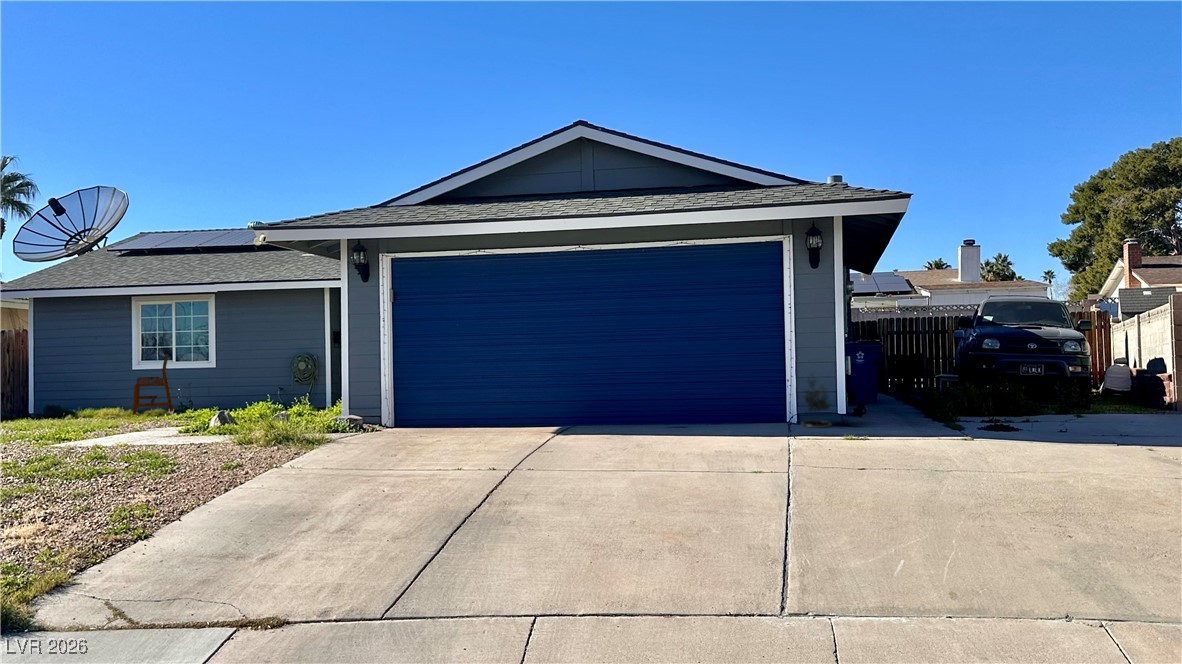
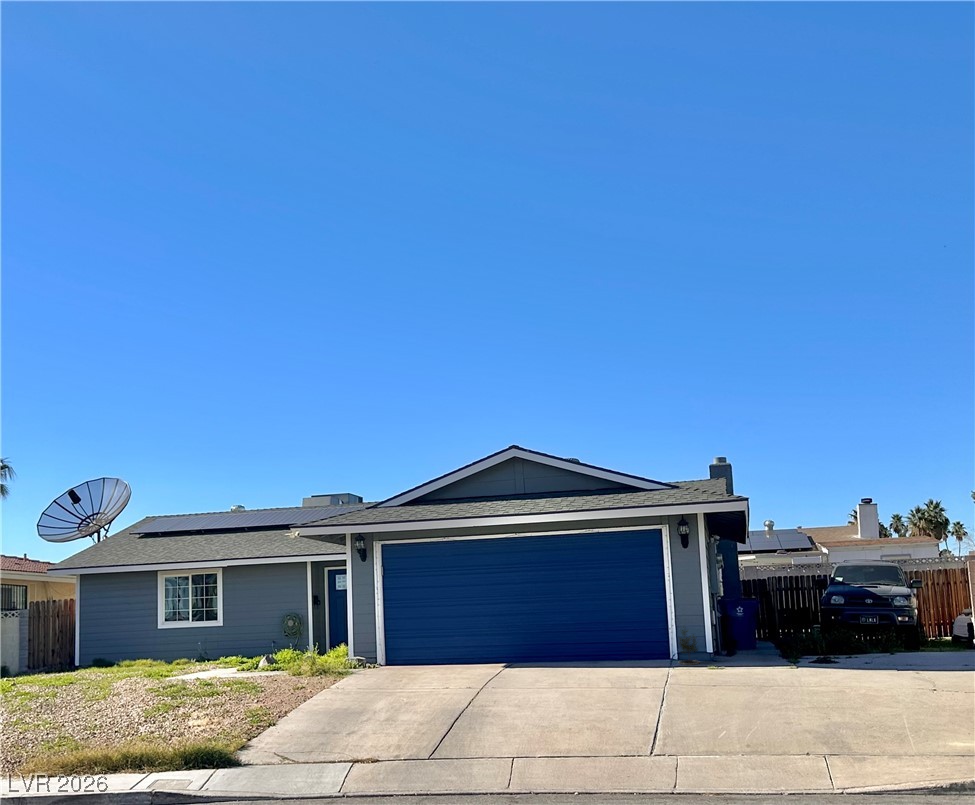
bench: present [133,354,173,415] -> none [160,613,194,666]

